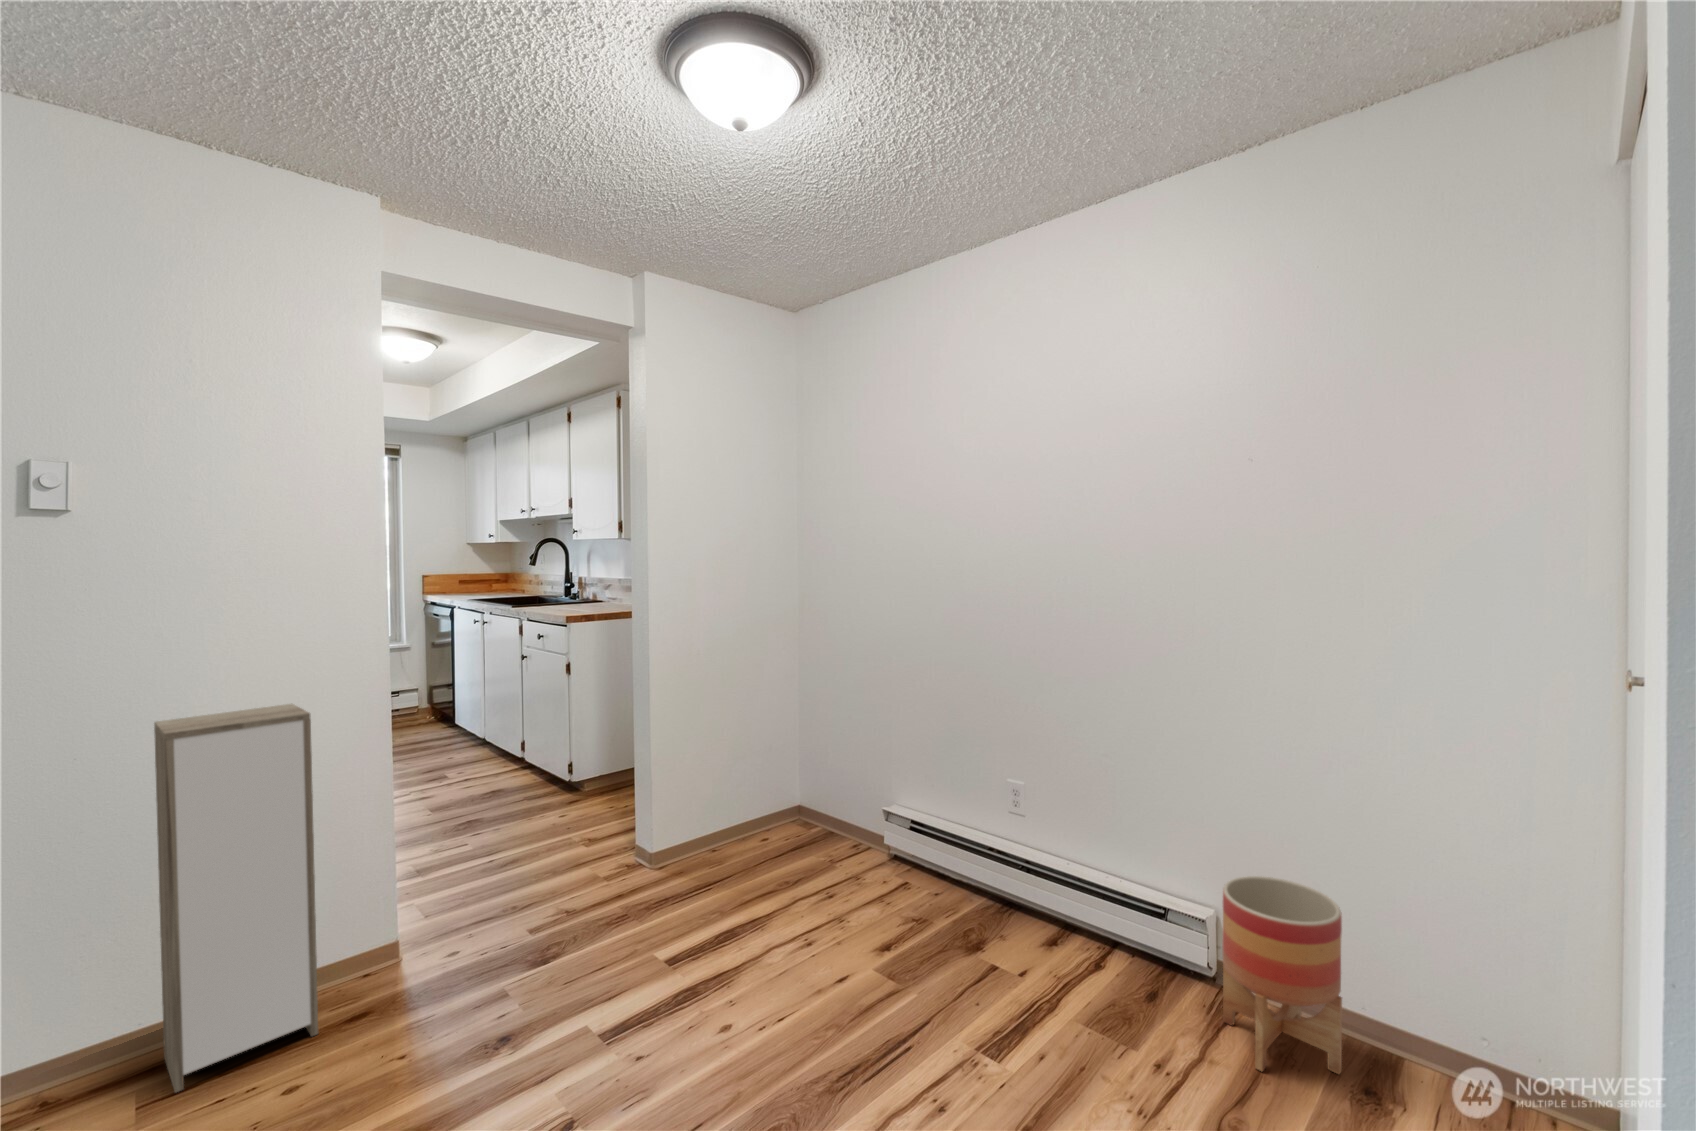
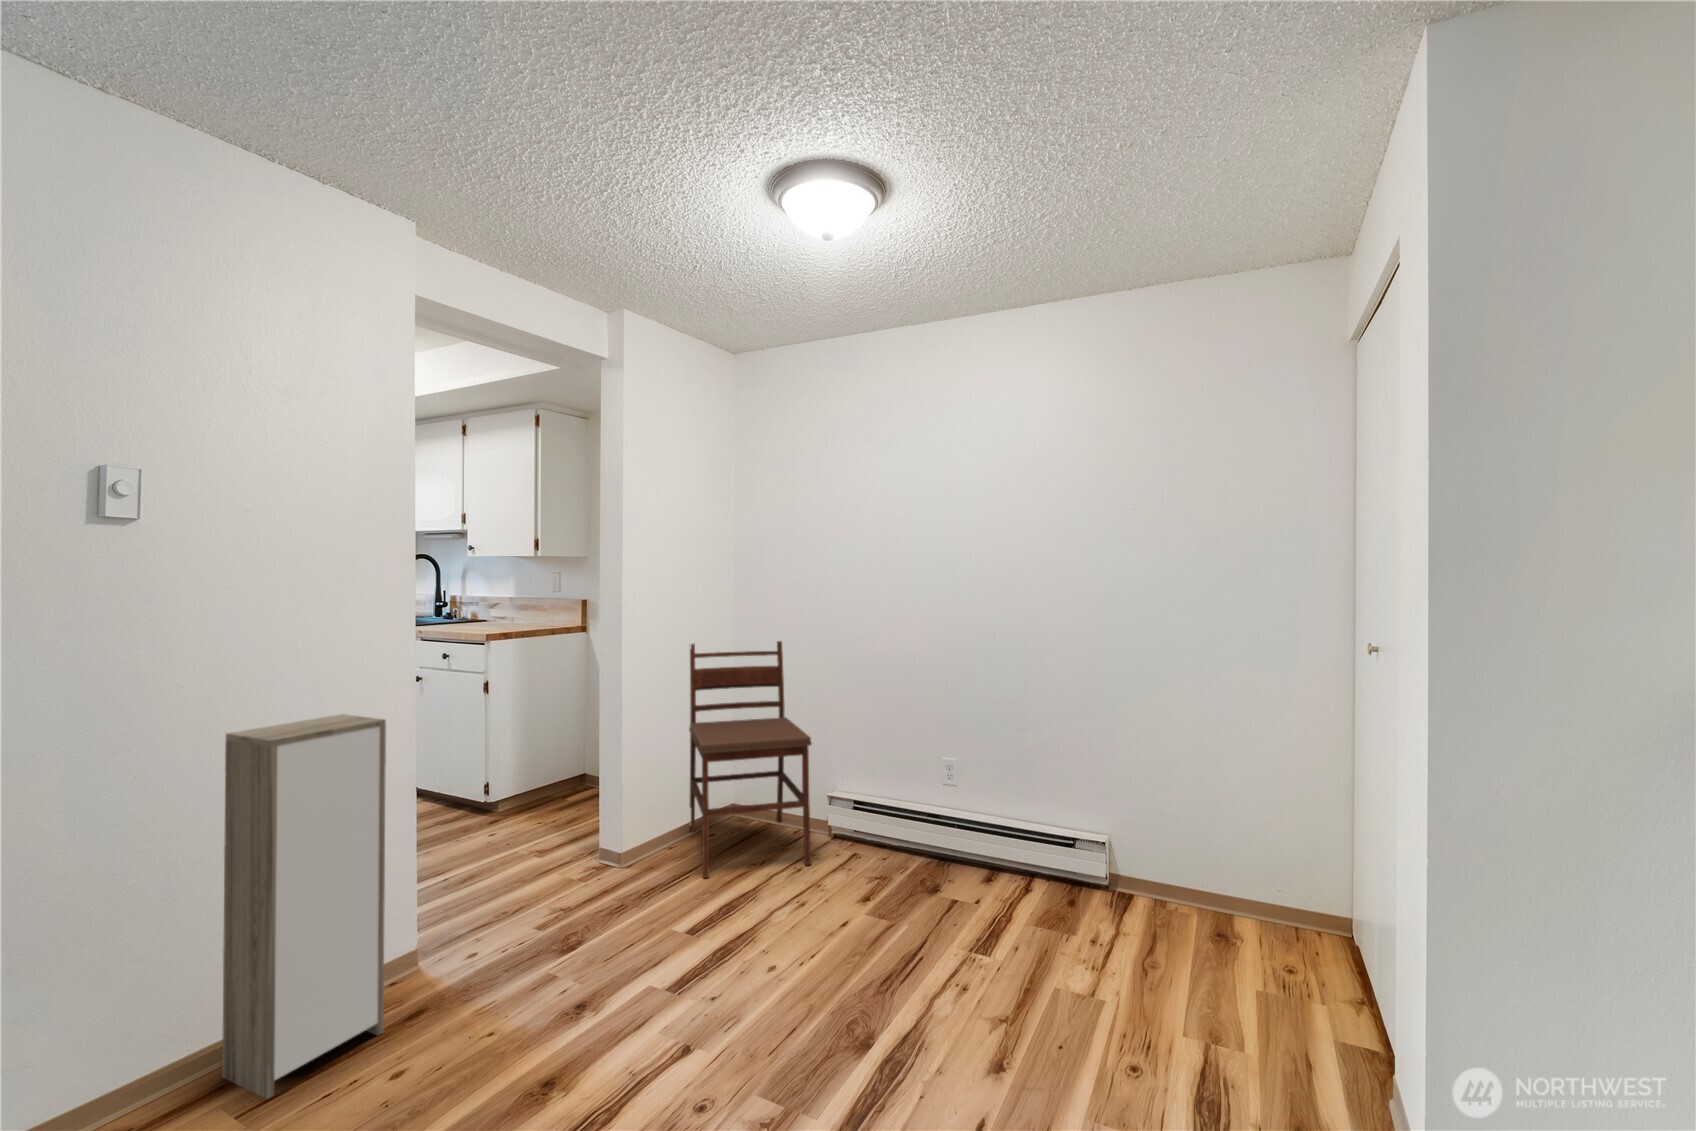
dining chair: none [722,629,850,894] -> present [689,641,812,878]
planter: present [1223,876,1342,1074] -> none [1123,804,1203,935]

